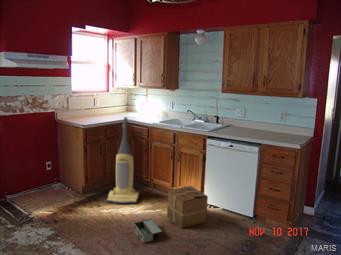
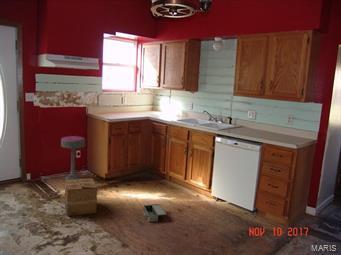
vacuum cleaner: present [107,117,139,204] -> none [124,114,154,192]
bar stool: none [28,146,57,198] -> present [61,136,85,180]
cardboard box: present [167,186,208,228] -> present [64,179,97,216]

